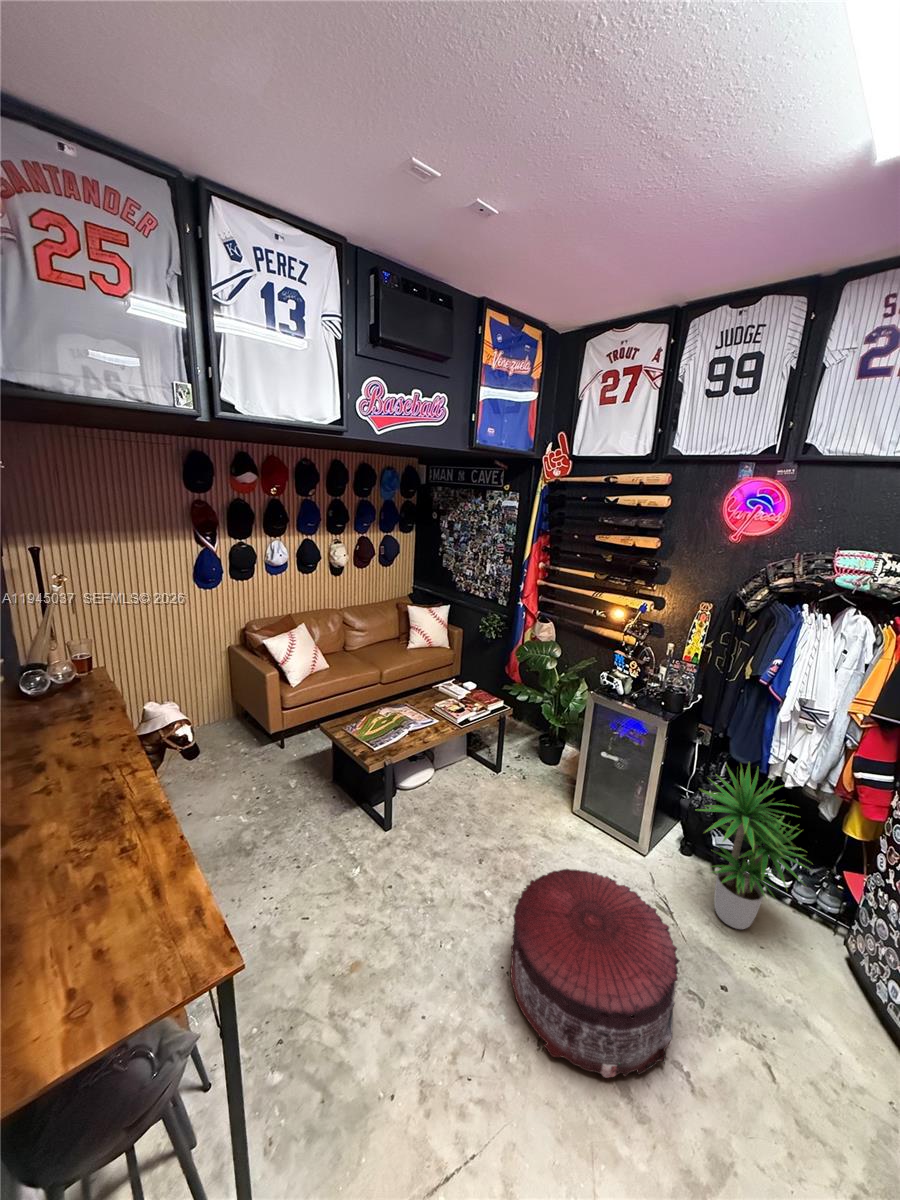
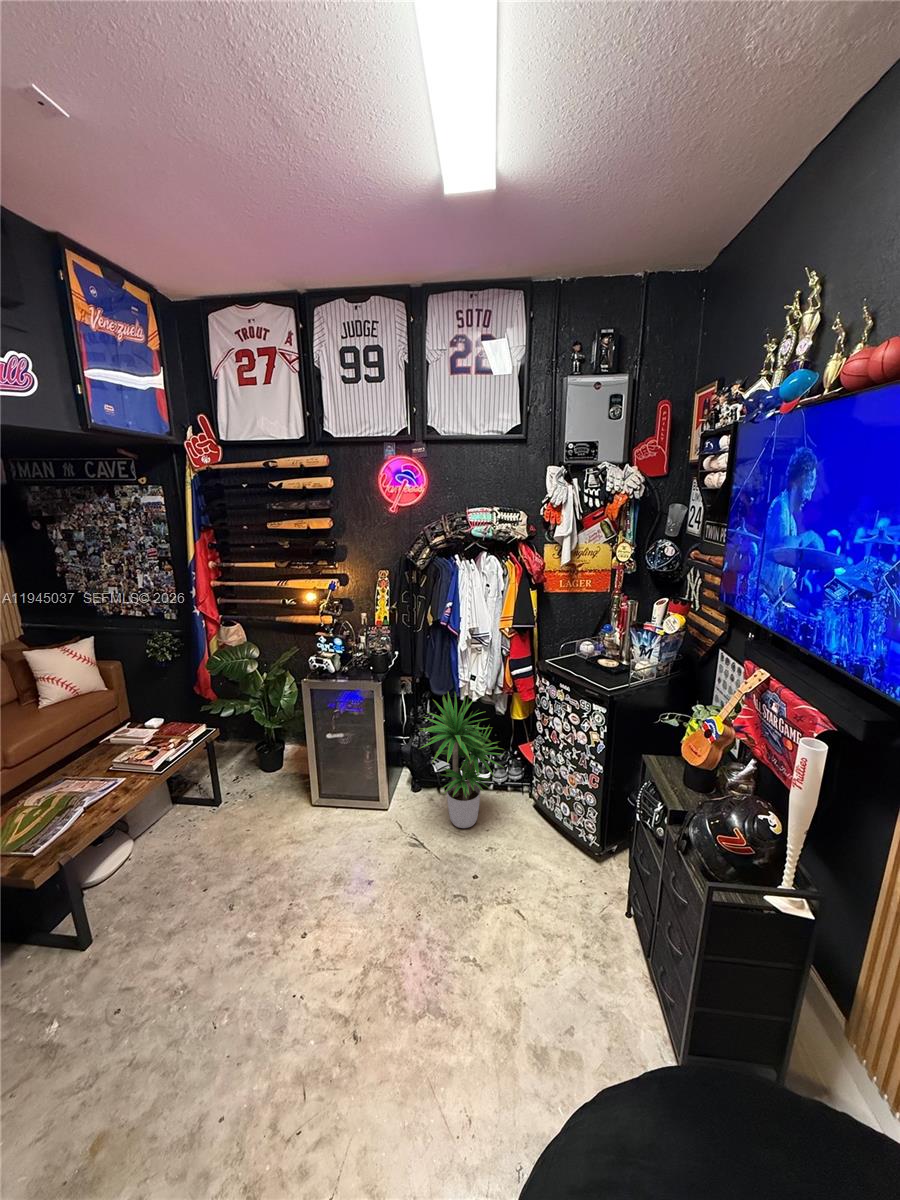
pouf: present [510,869,679,1078] -> none [293,840,457,1037]

